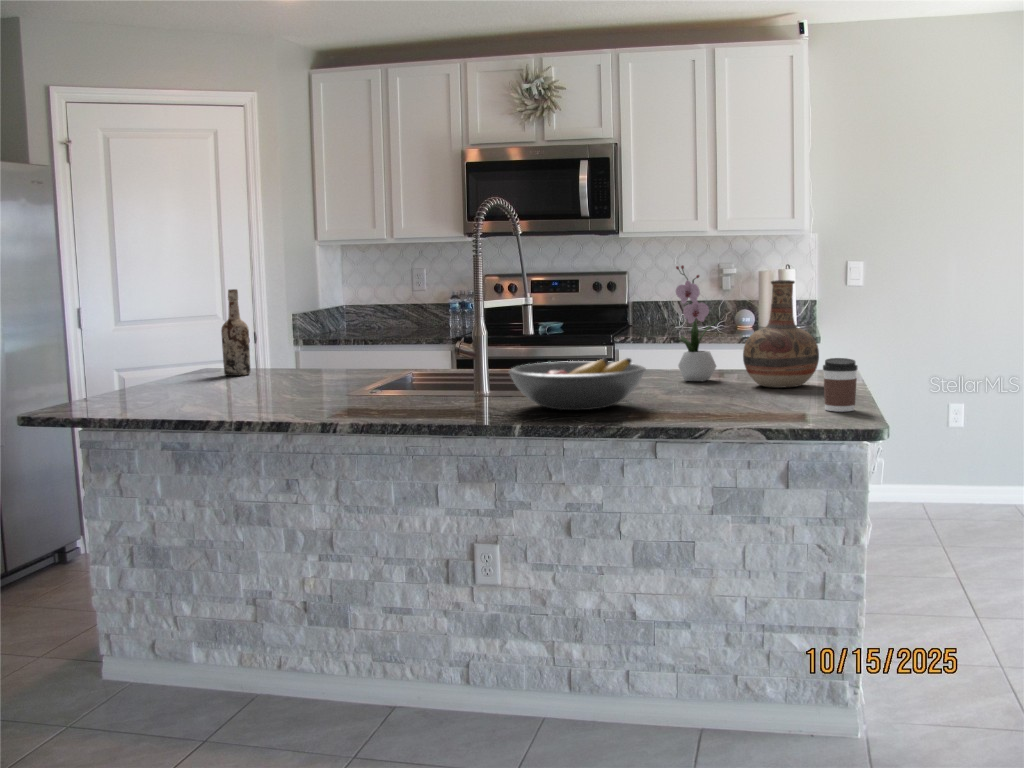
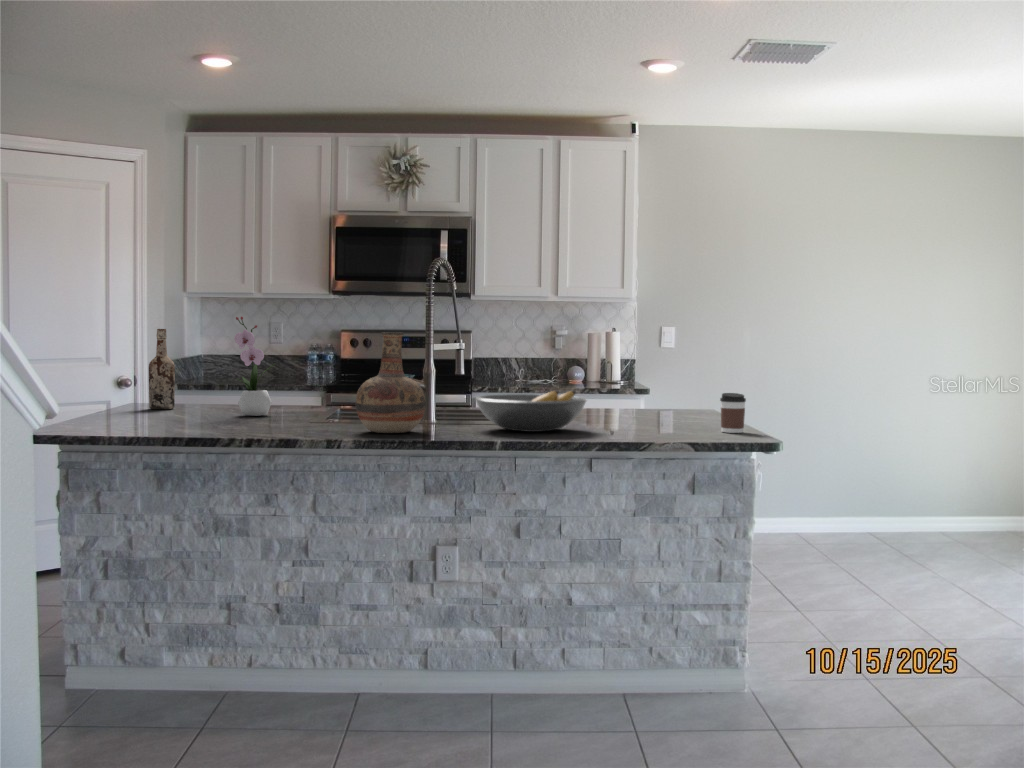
flower arrangement: present [676,265,718,381] -> present [234,317,273,416]
vase: present [743,280,819,388] -> present [355,332,426,433]

